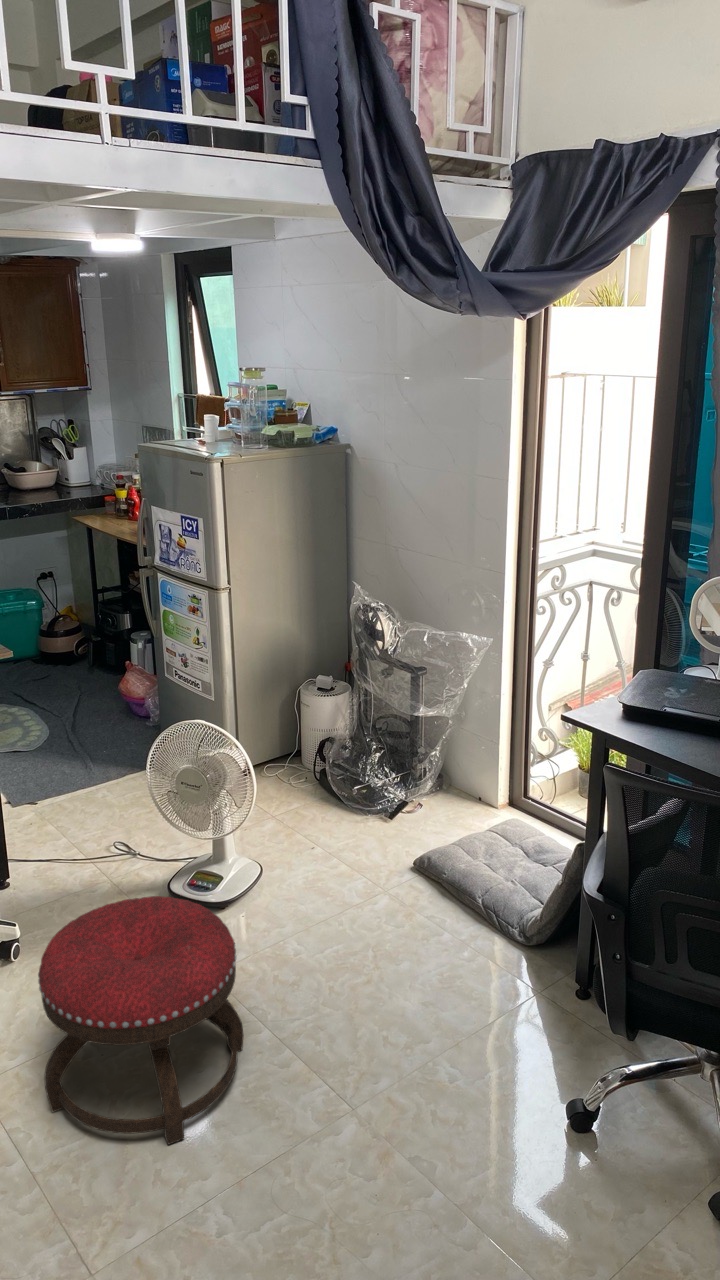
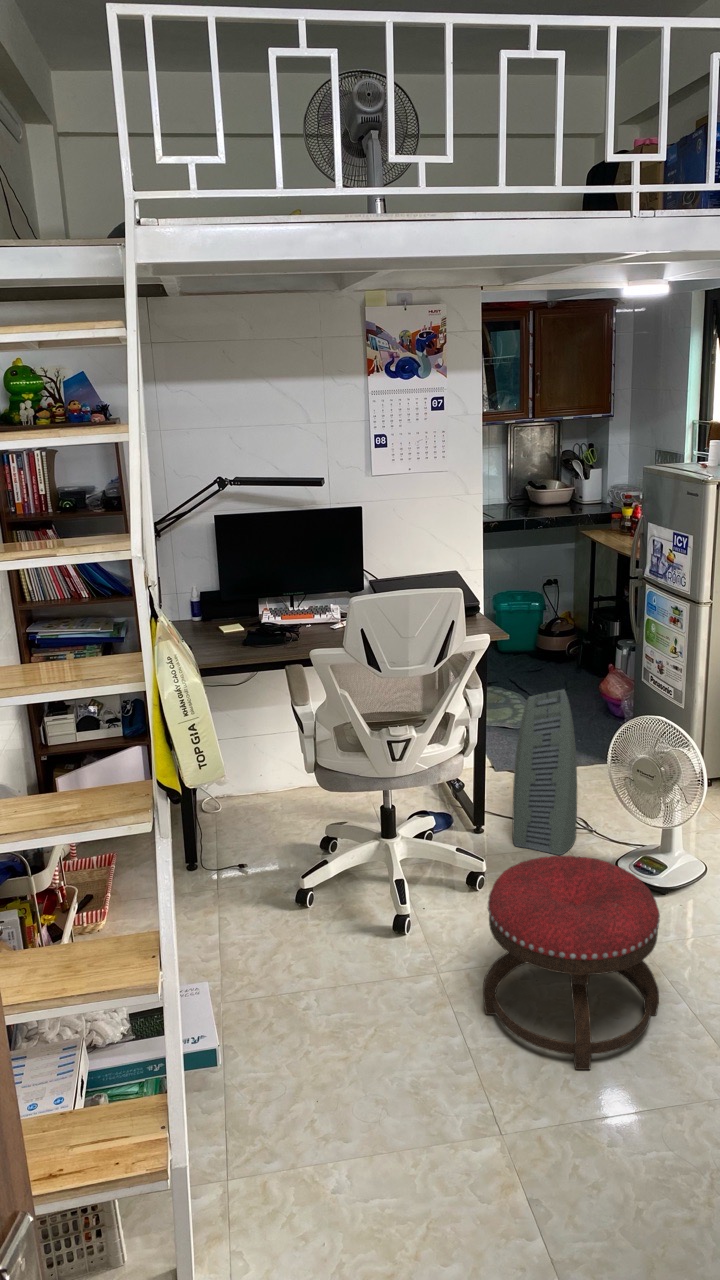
air purifier: none [42,703,121,892] -> present [512,689,577,855]

